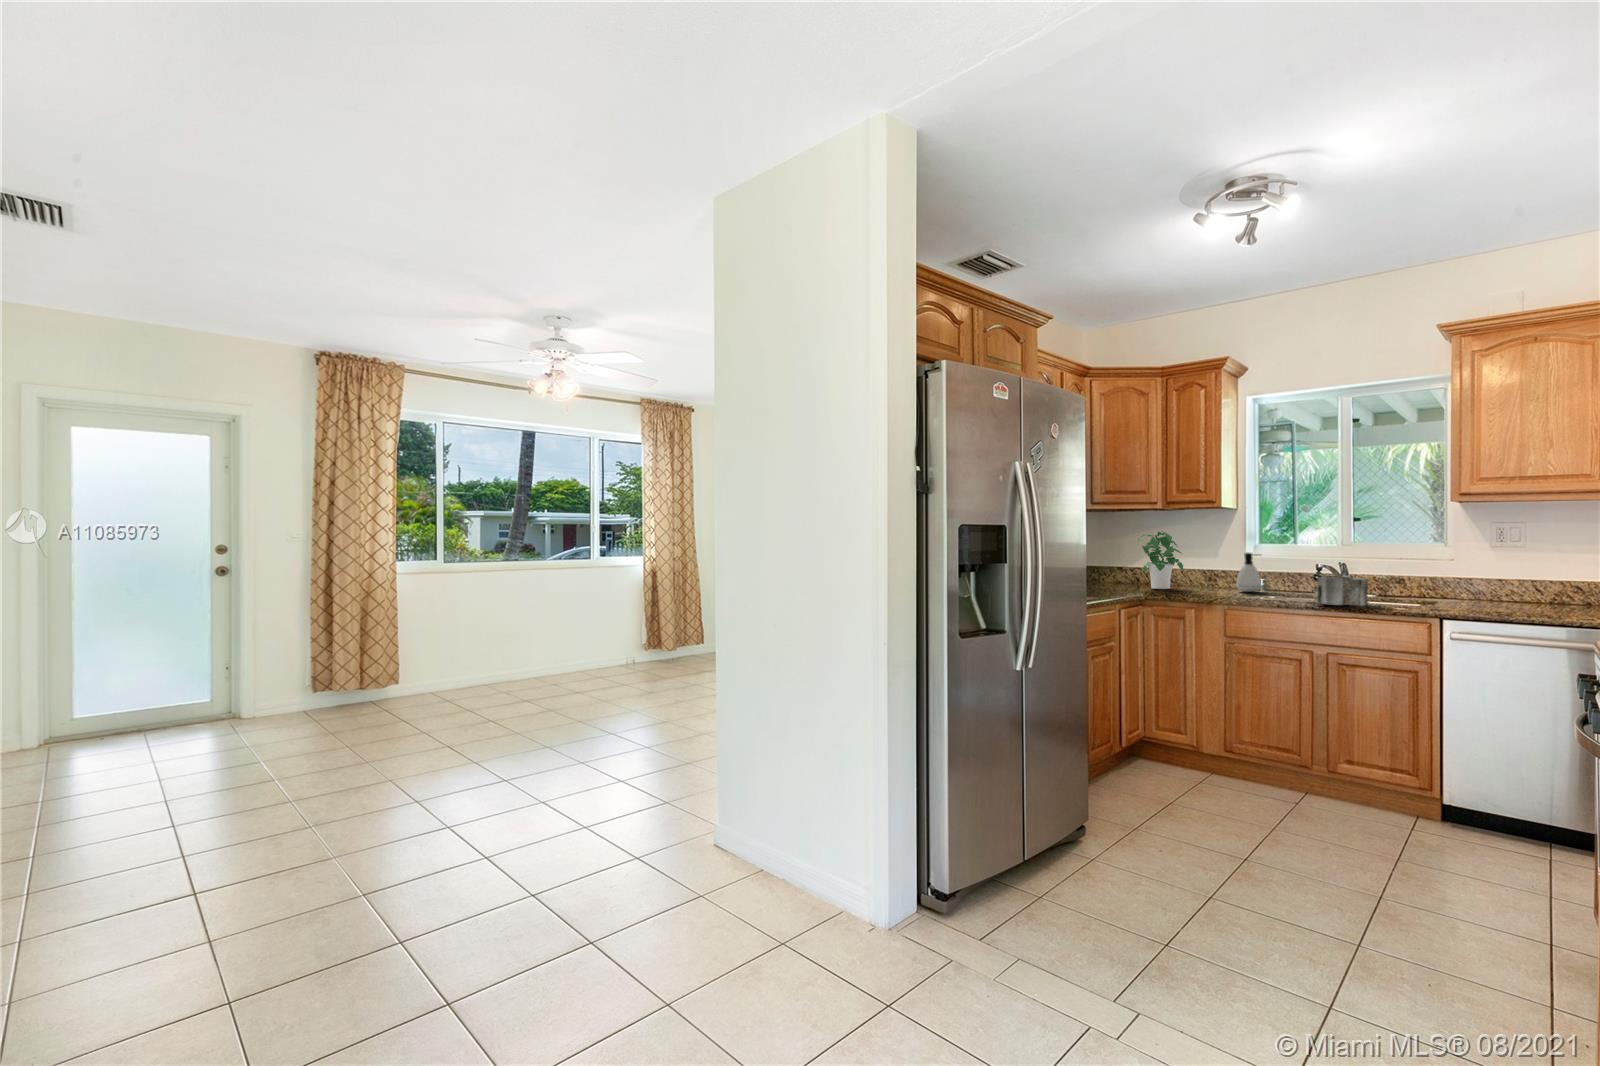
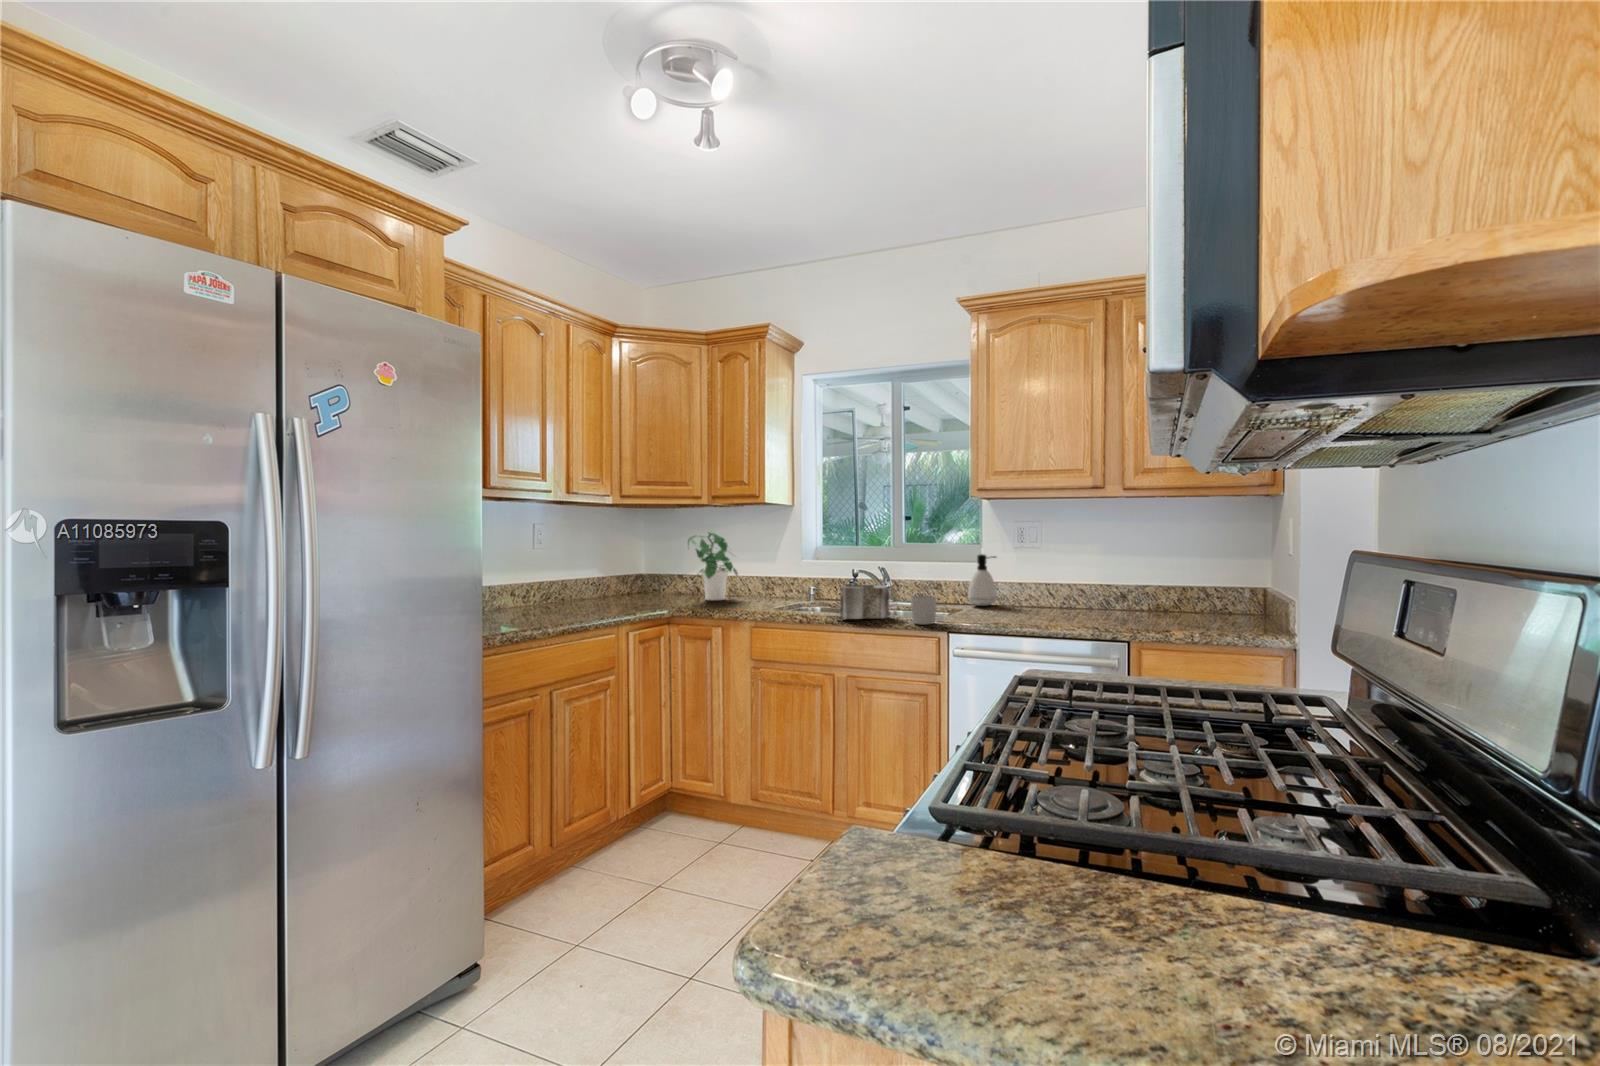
soap dispenser: present [1237,553,1261,592] -> present [968,554,997,606]
mug: none [1399,587,1437,611] -> present [911,596,945,624]

